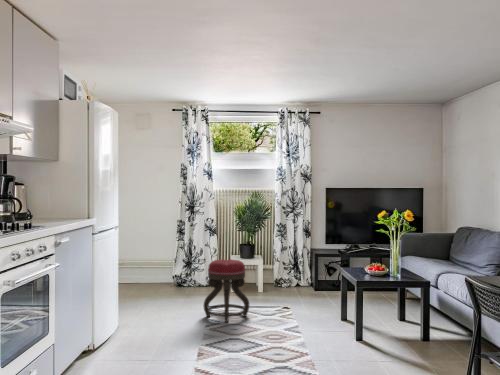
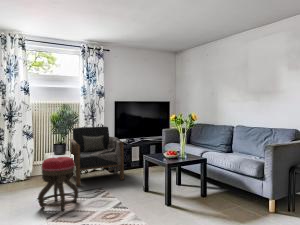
armchair: none [259,224,329,301] -> present [69,127,124,186]

